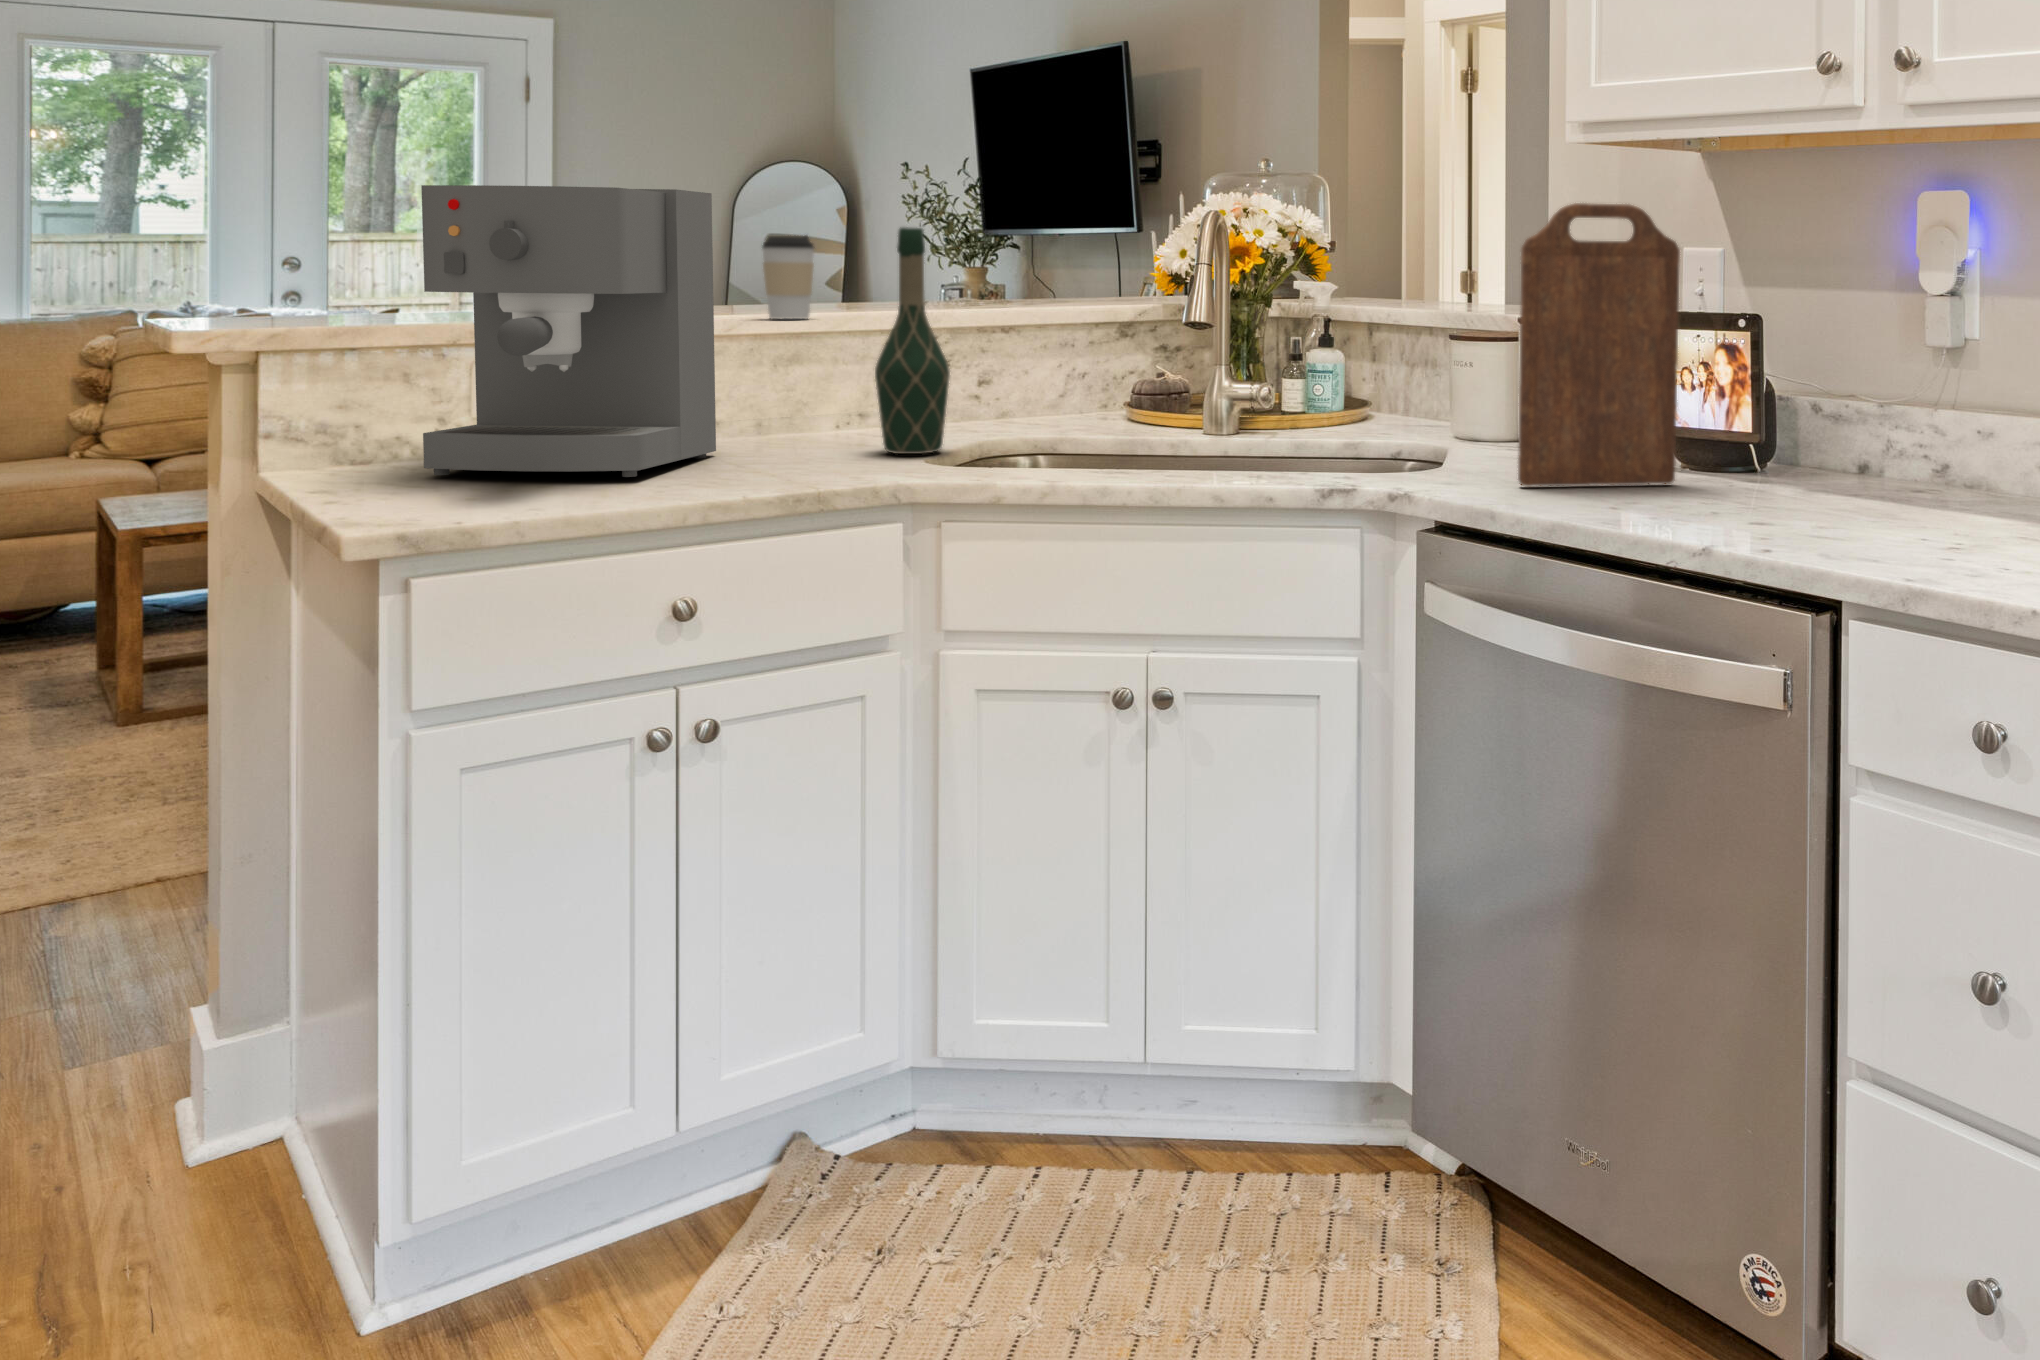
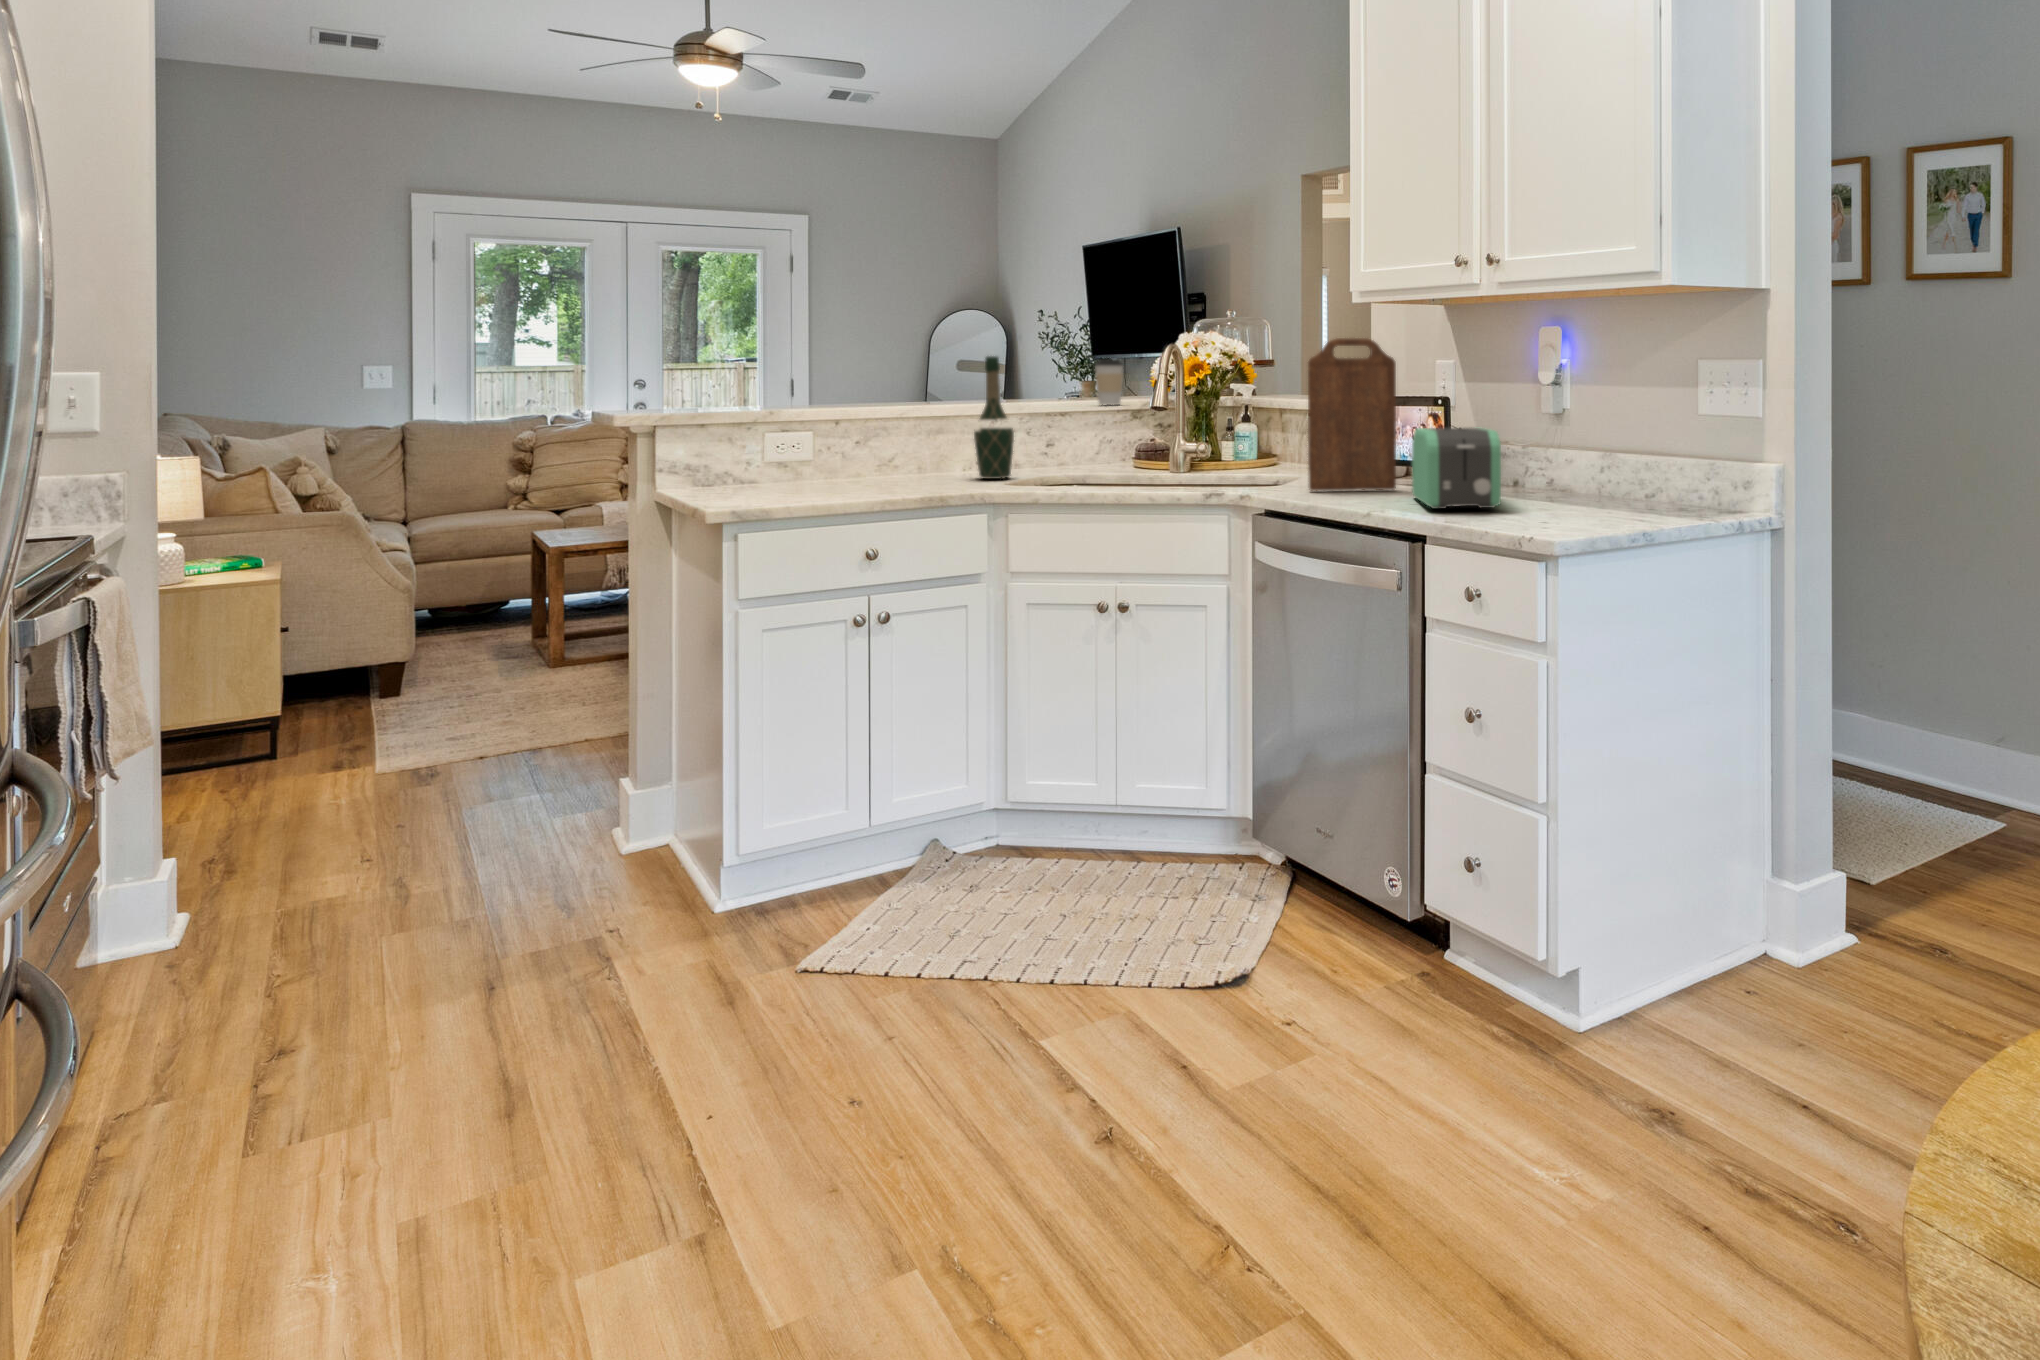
coffee maker: present [421,185,716,477] -> none [738,338,890,488]
coffee cup: present [762,235,814,319] -> present [1095,359,1123,405]
toaster: none [1729,374,1948,536] -> present [1412,428,1501,509]

